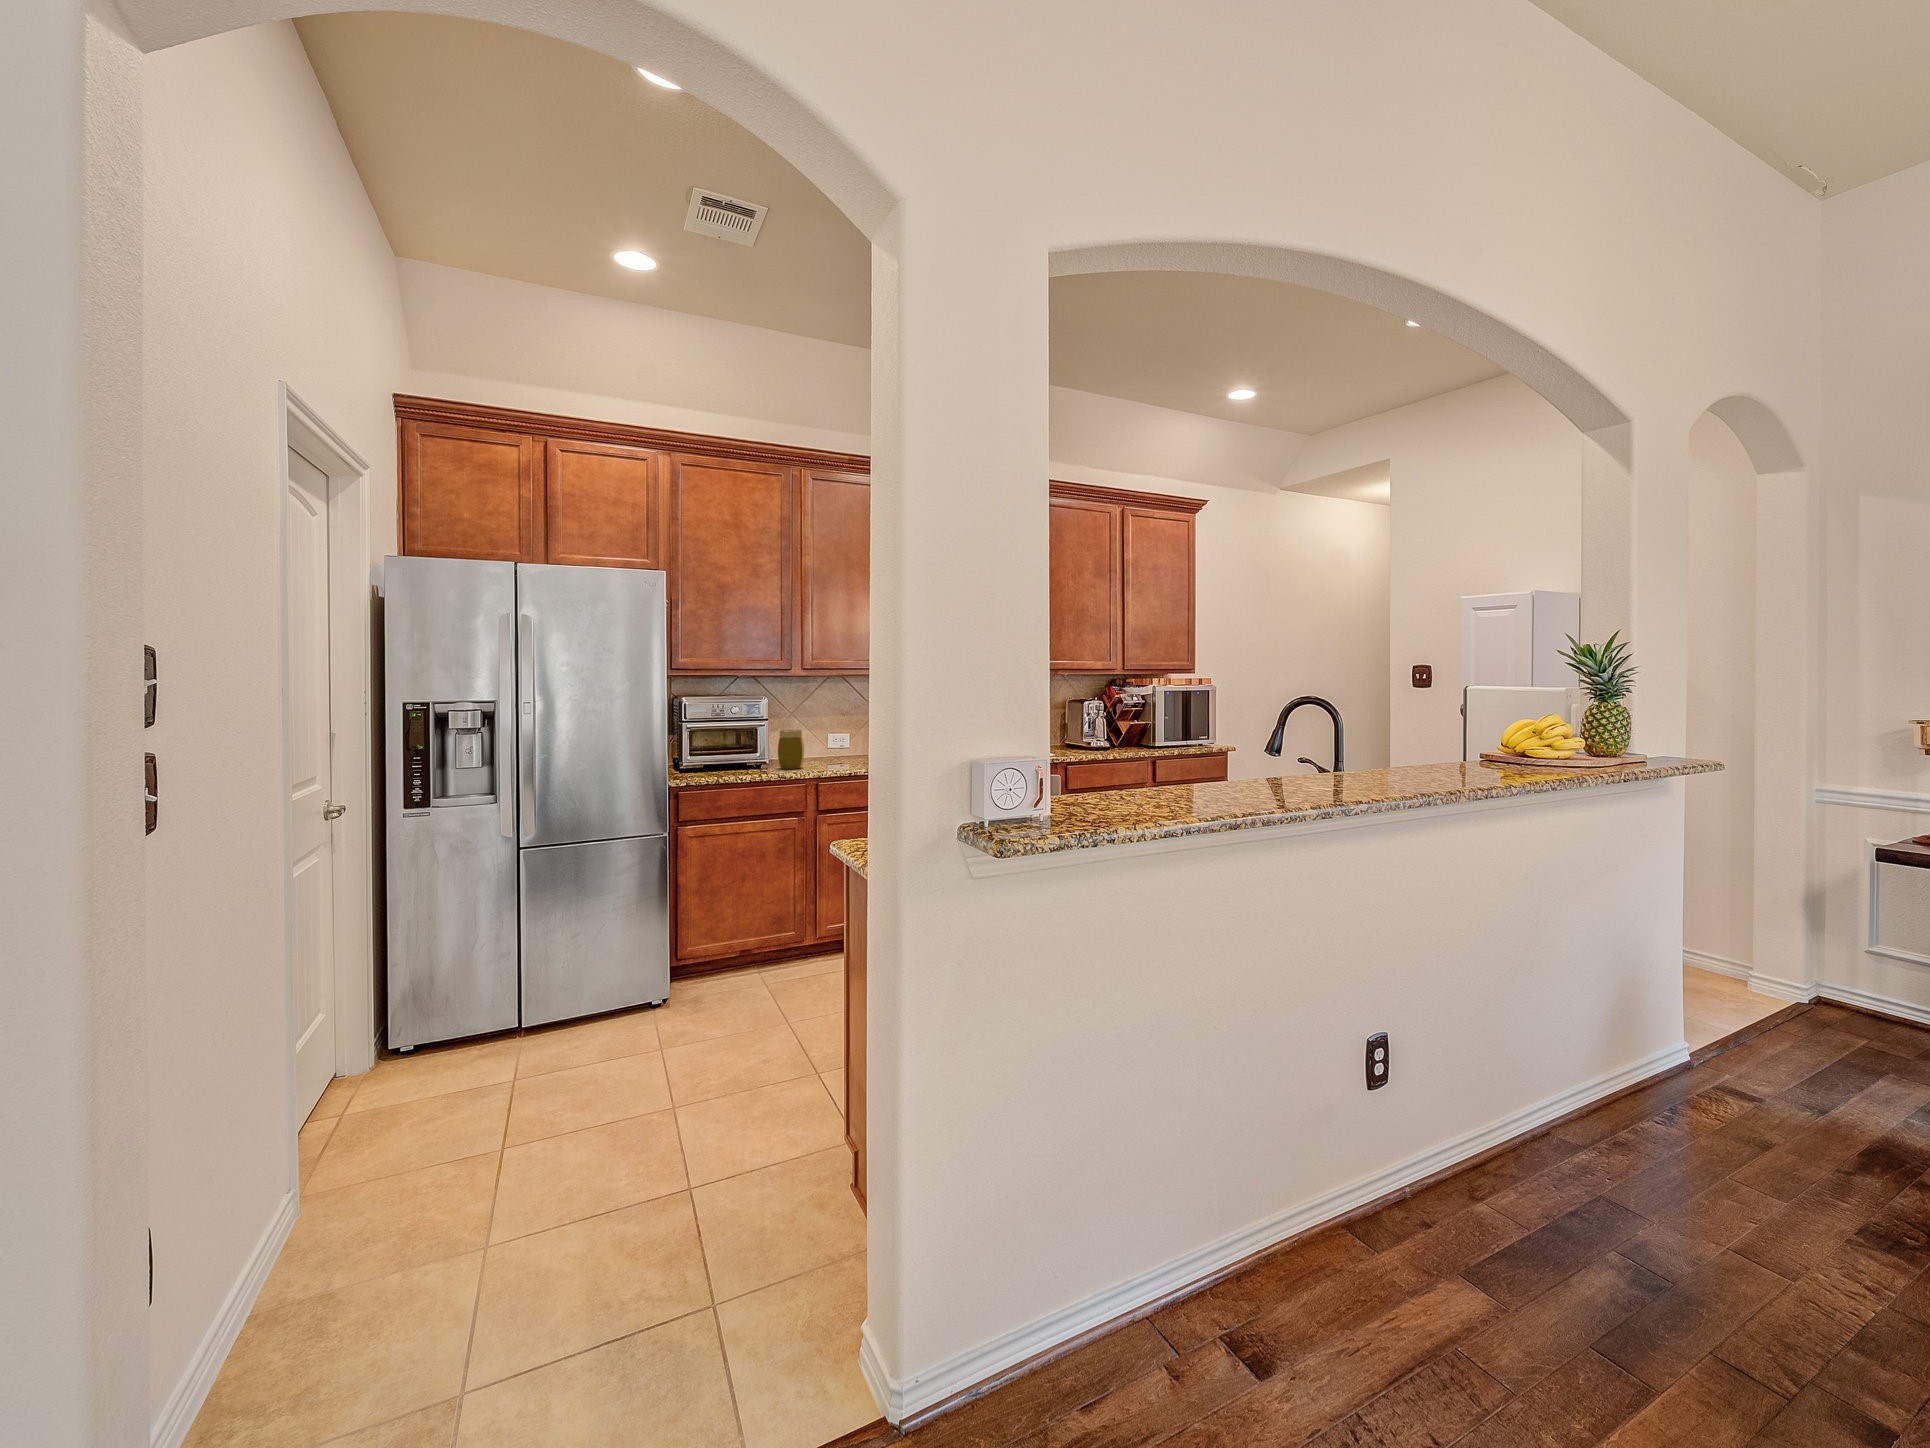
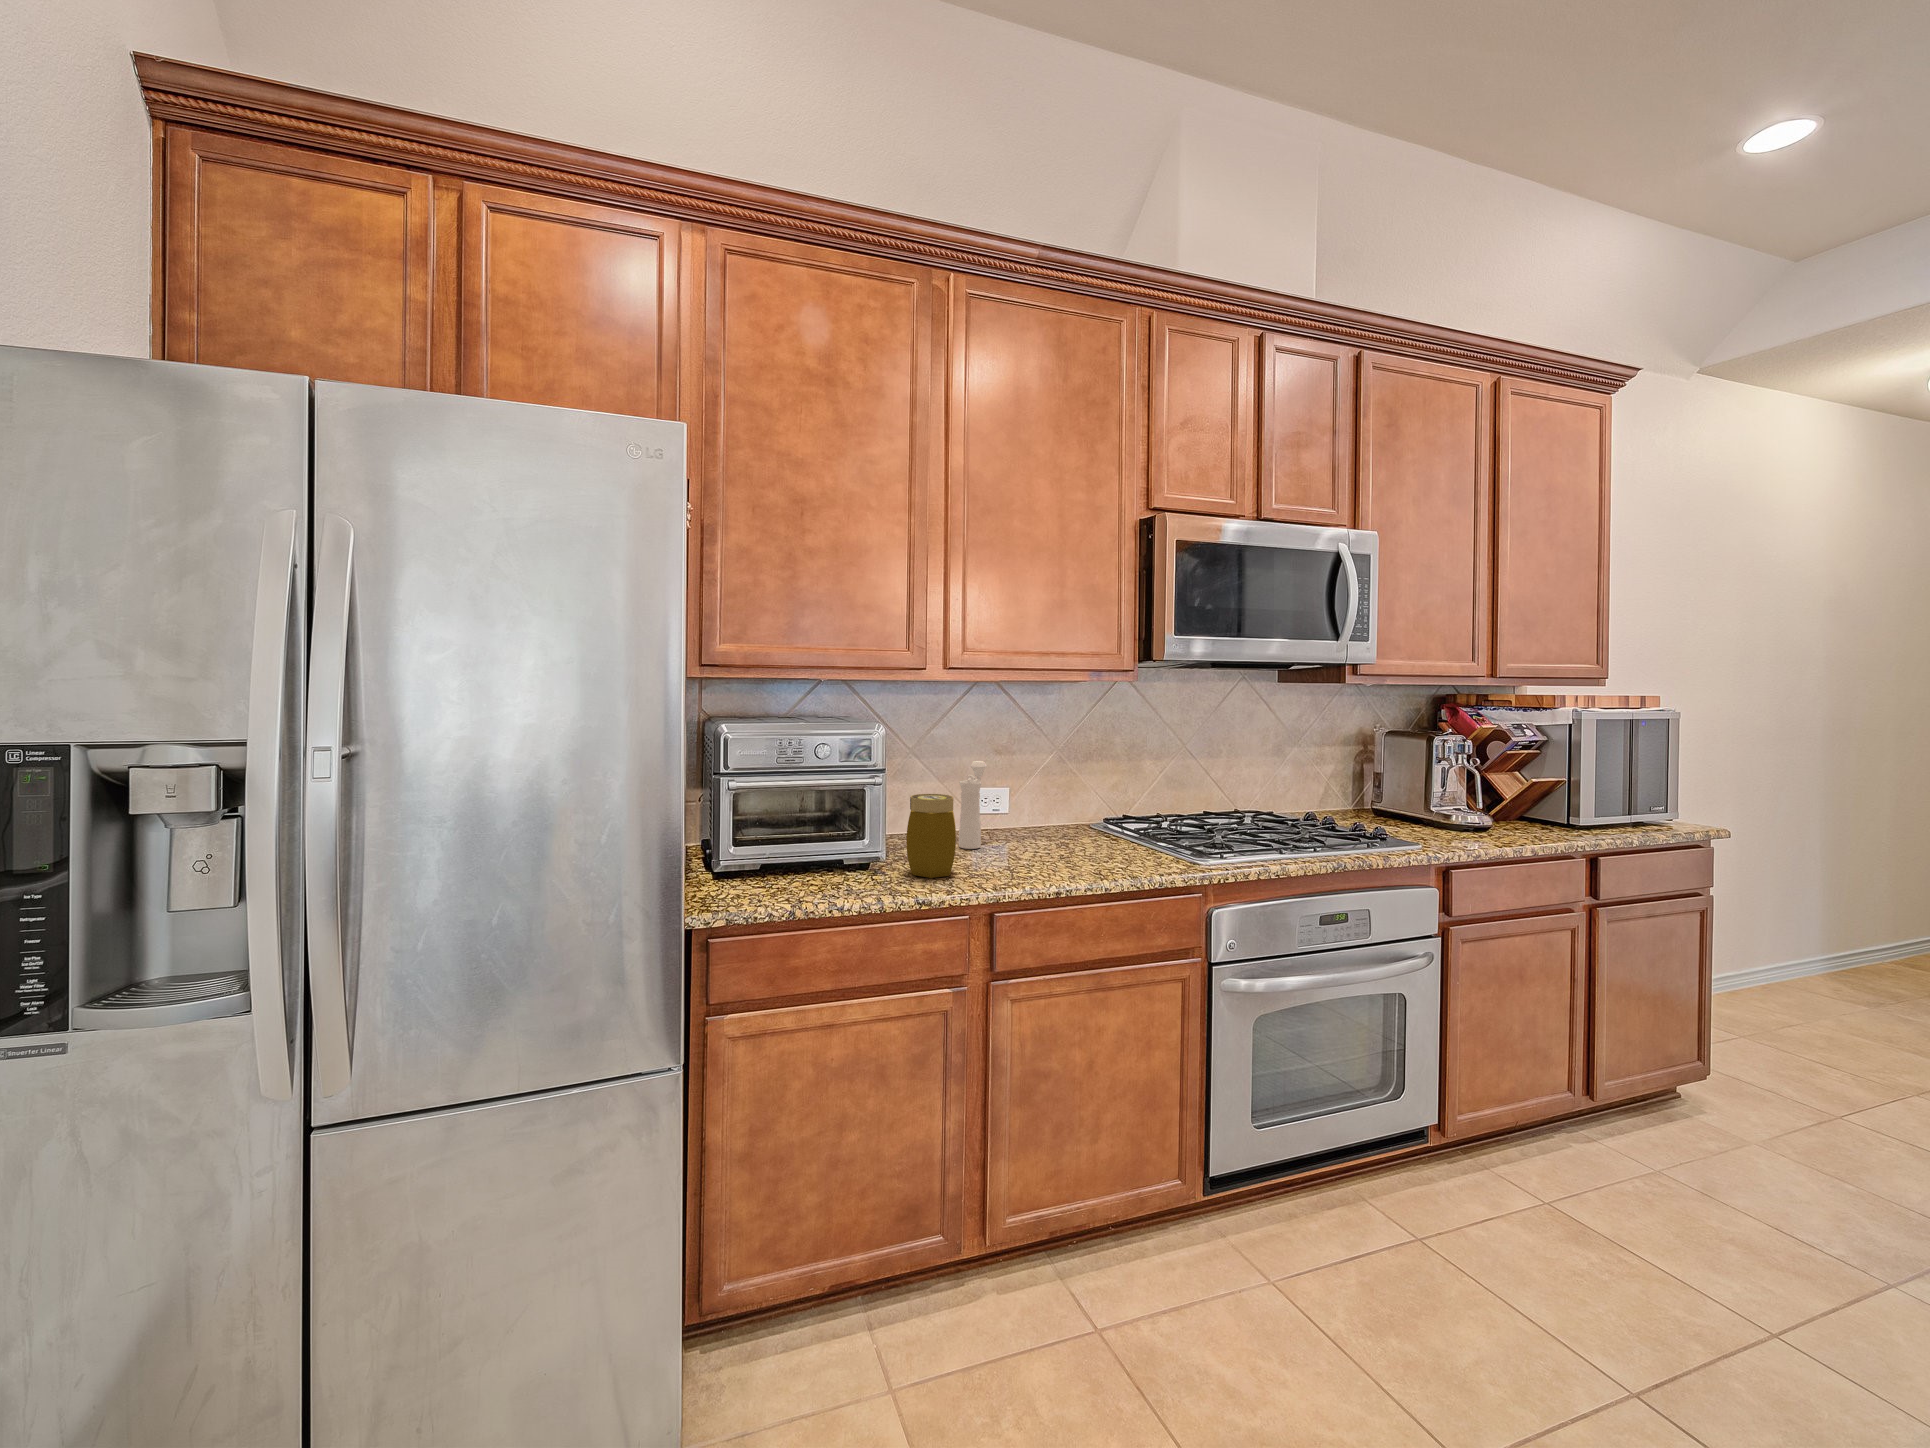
pepper mill: none [813,717,830,761] -> present [959,761,987,849]

